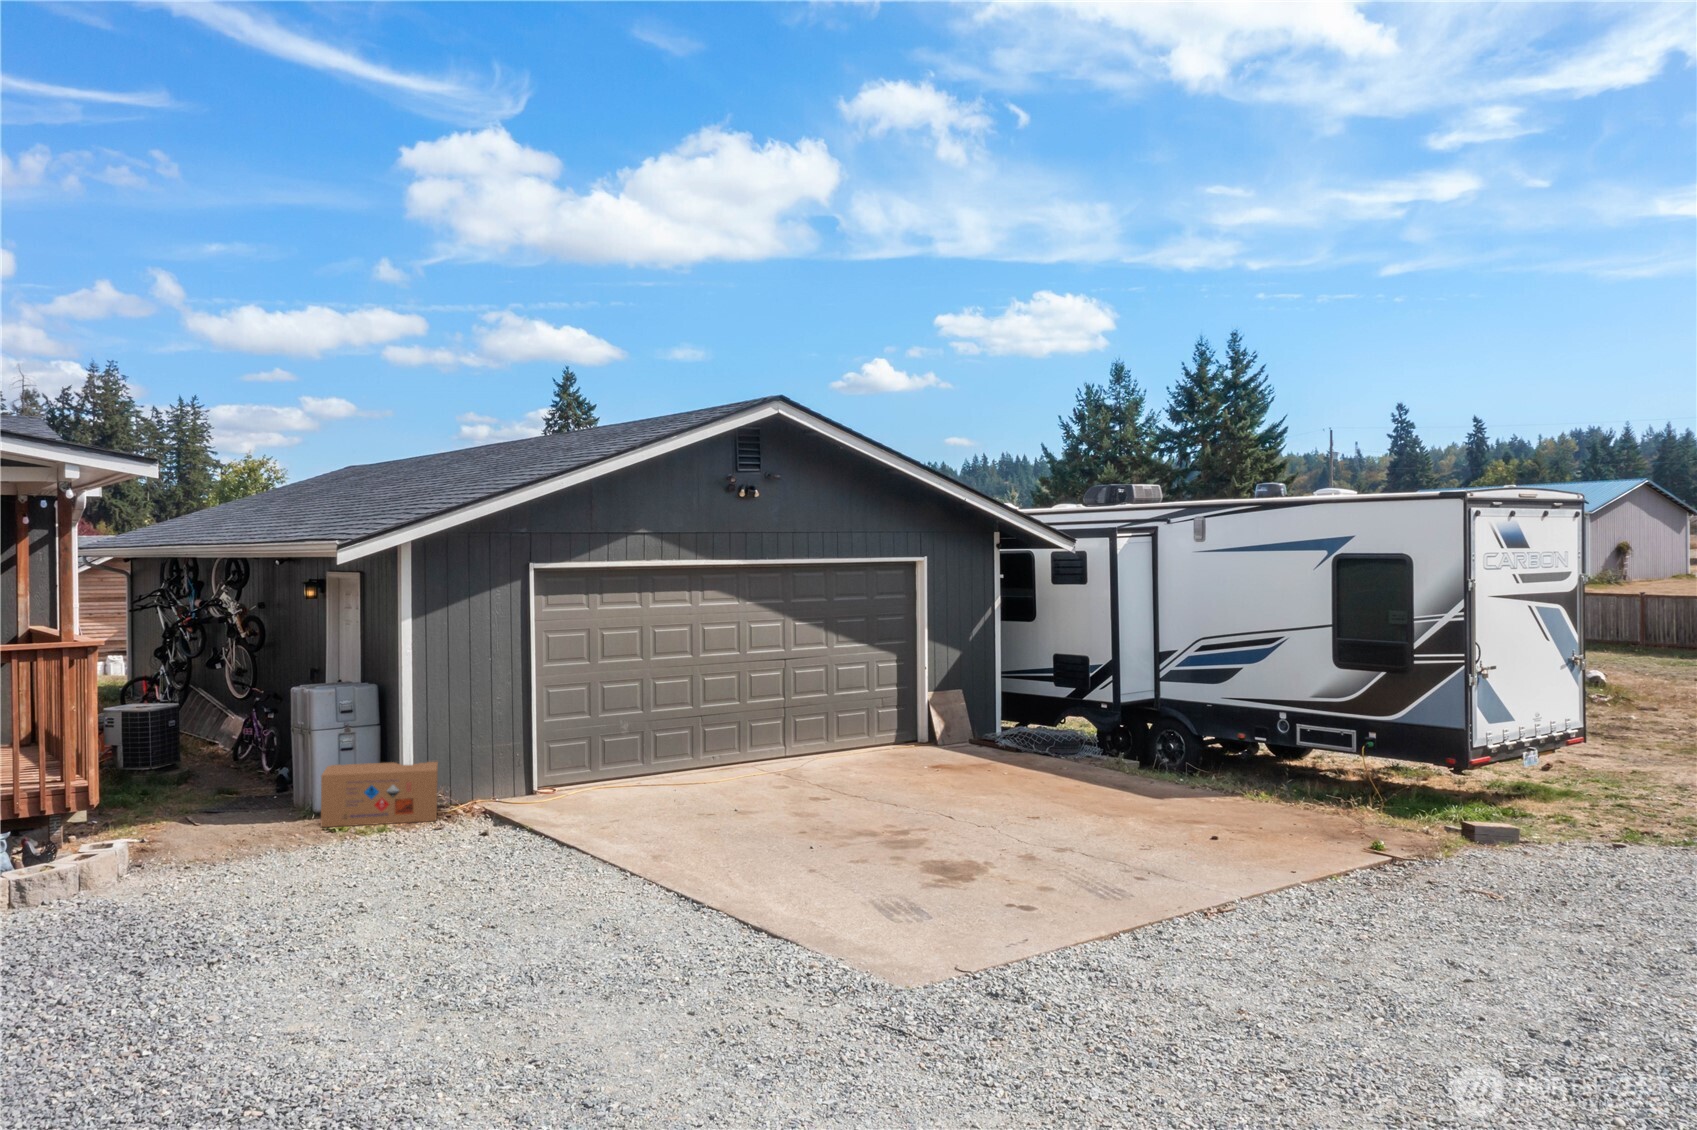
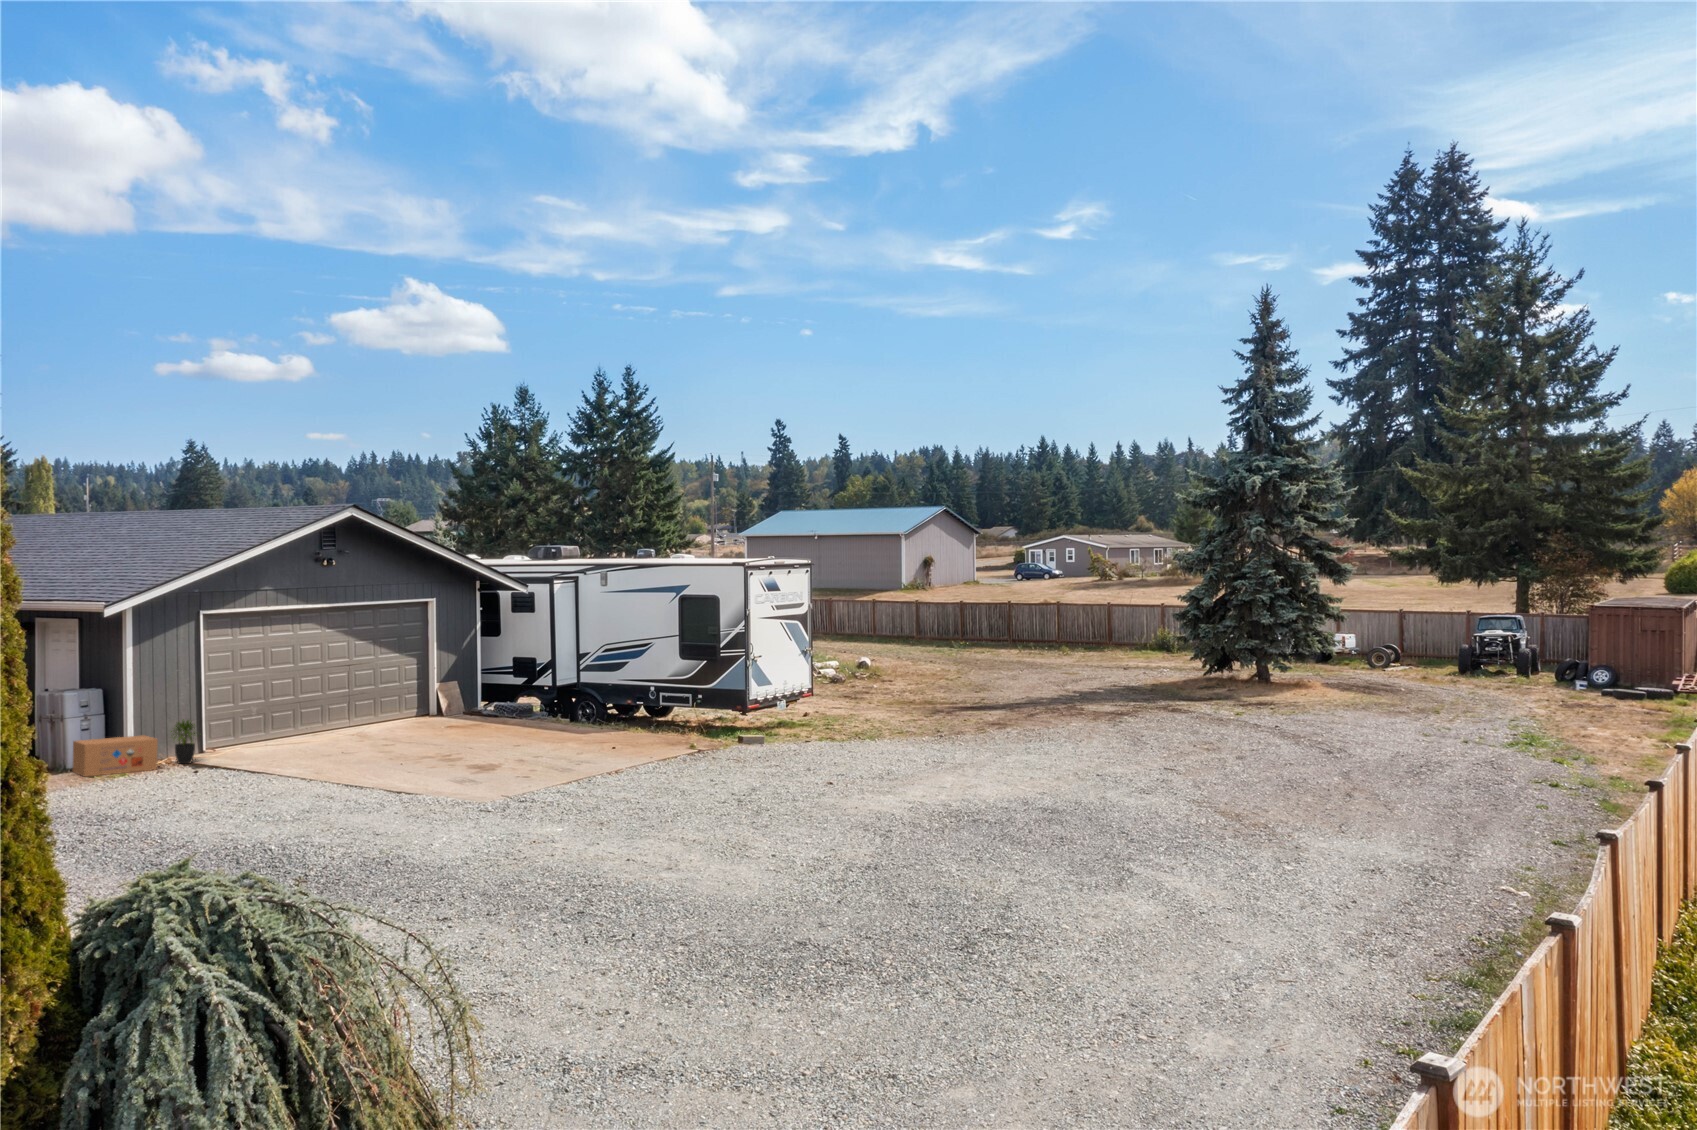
potted plant: none [471,737,519,811] -> present [171,719,195,764]

